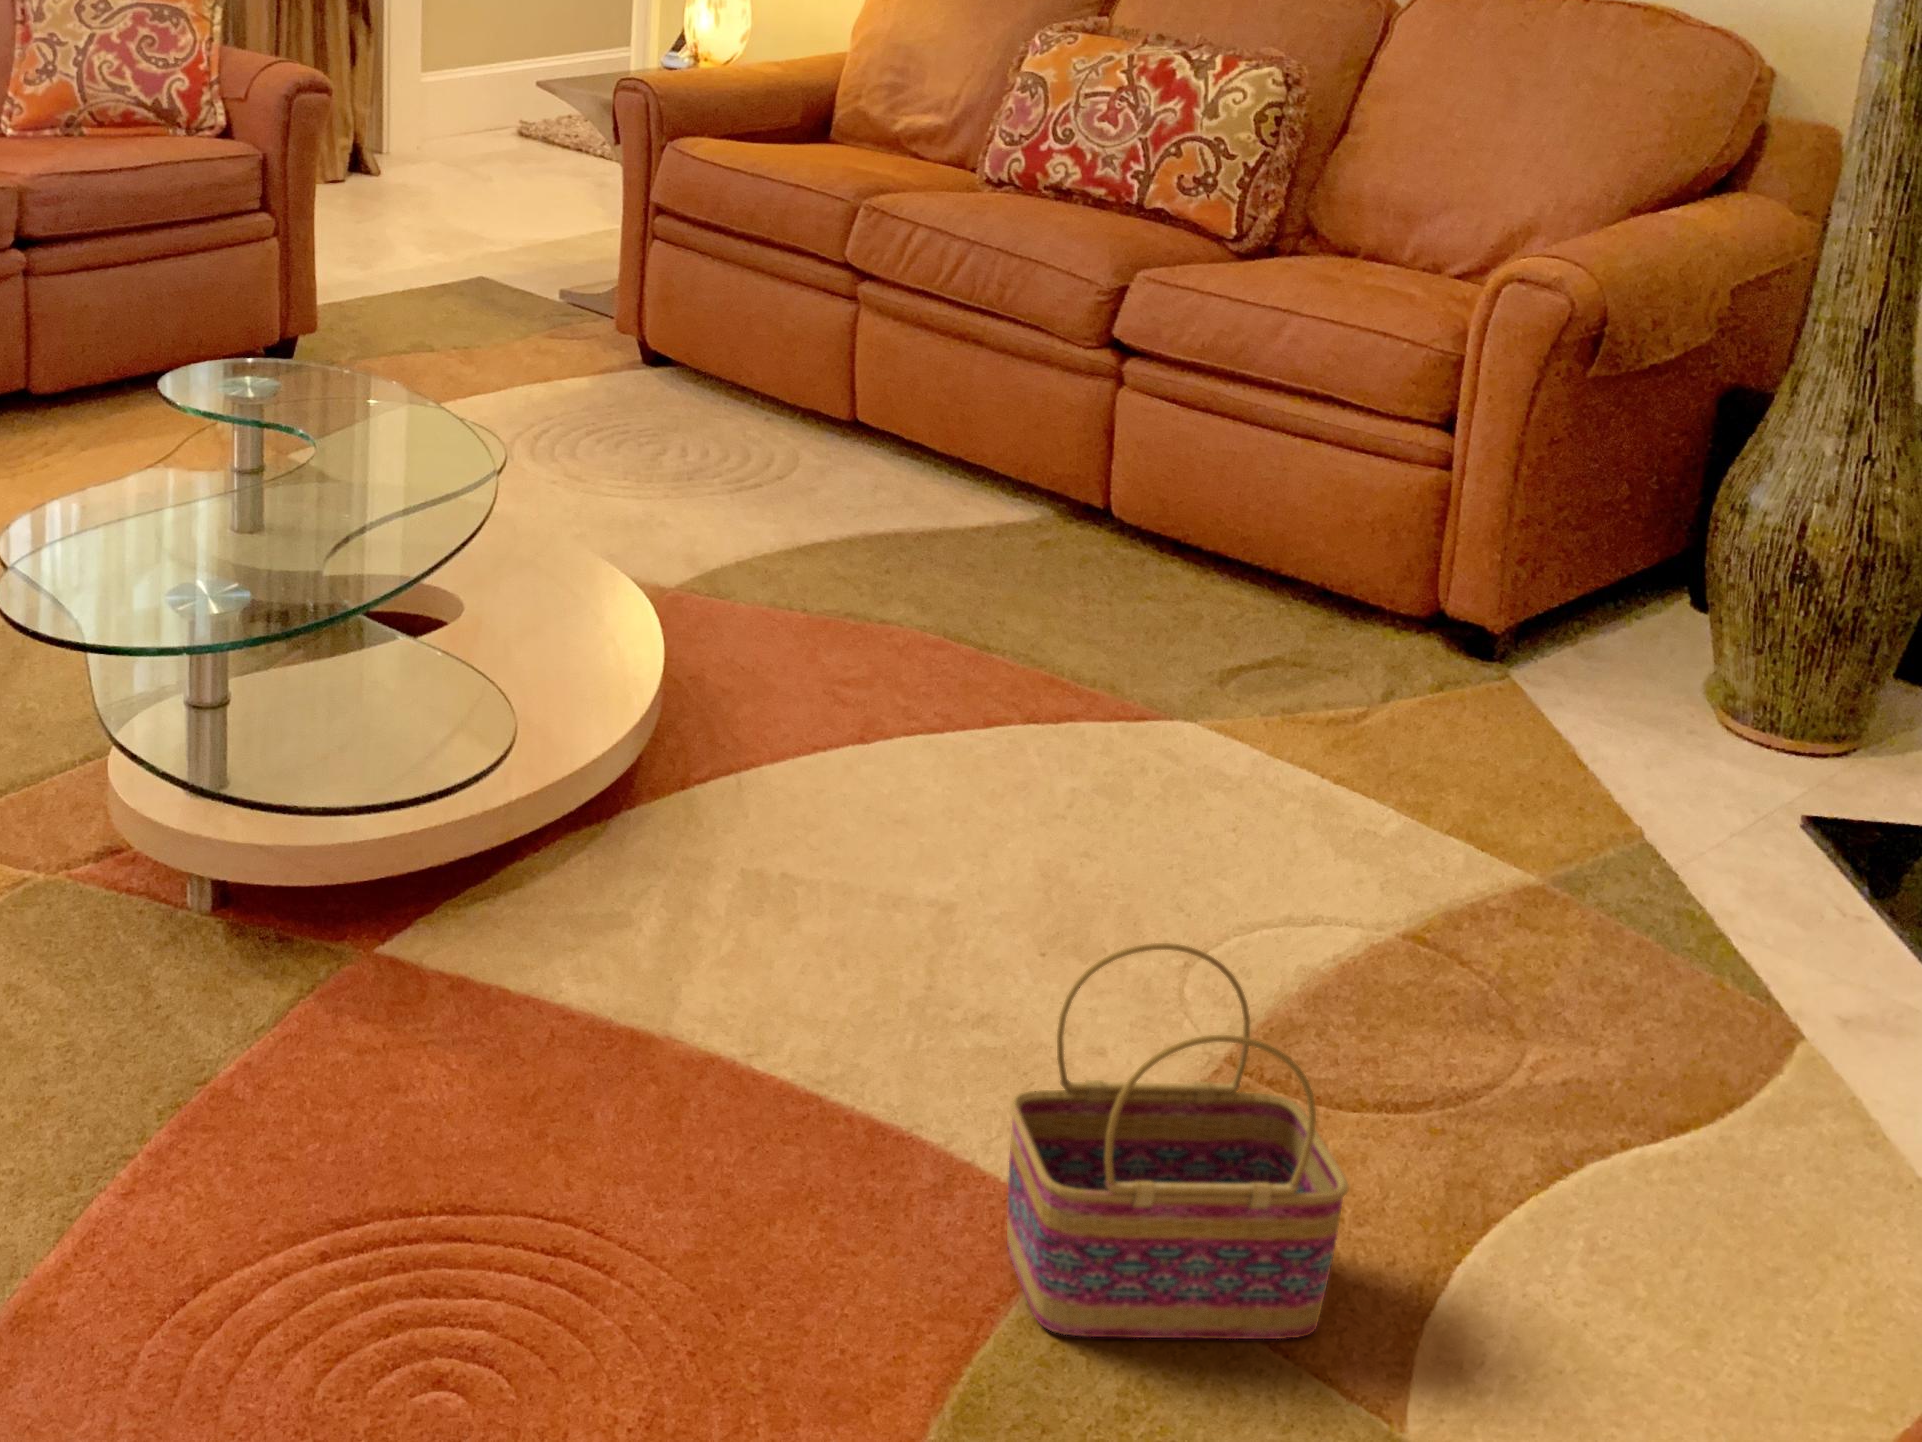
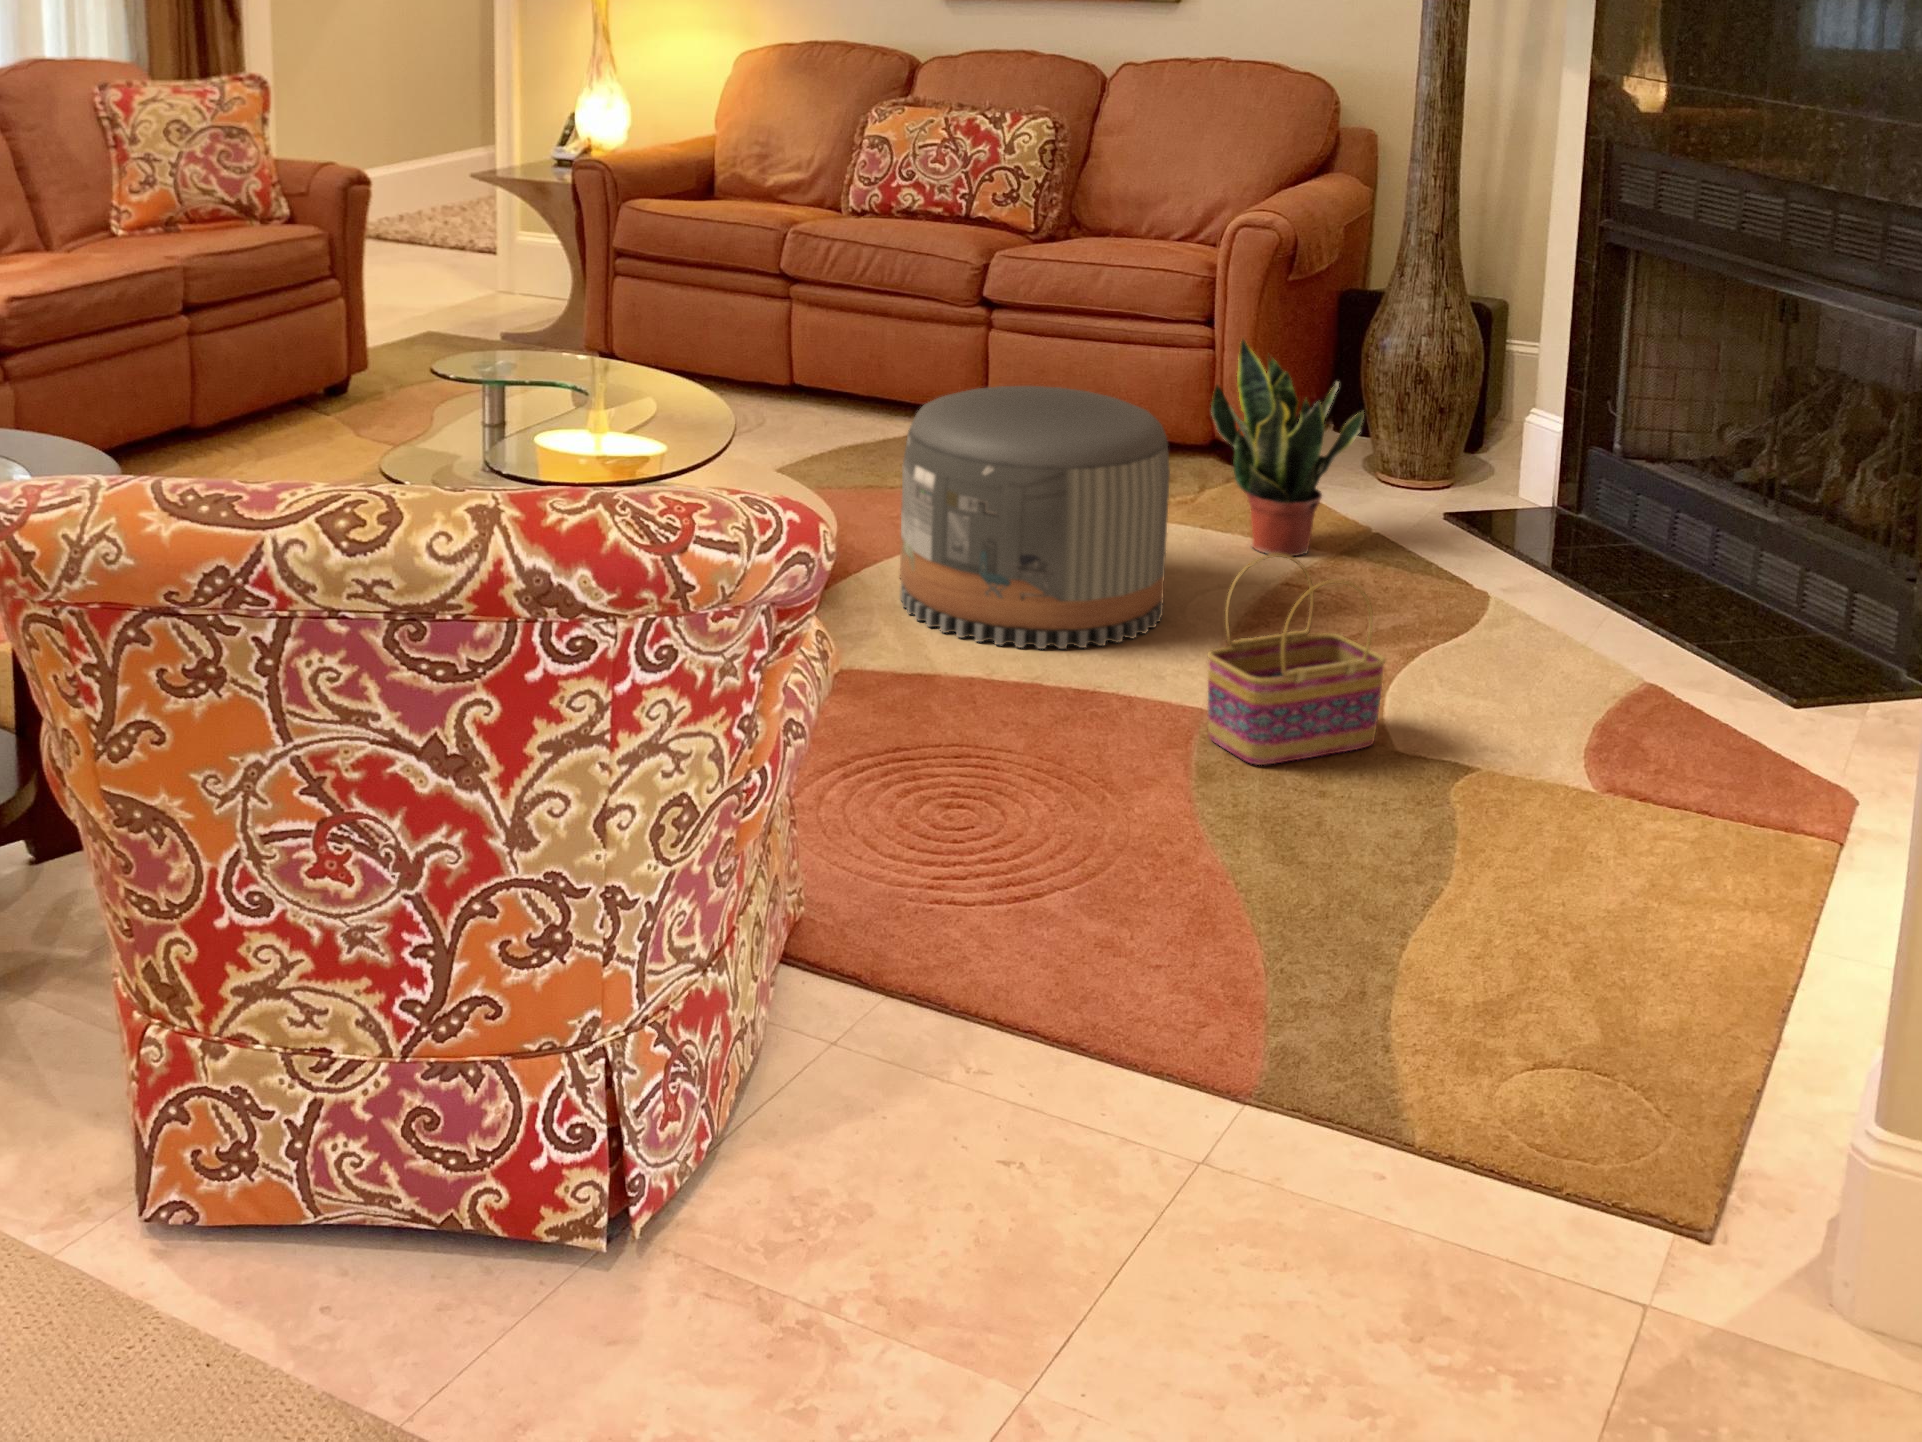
potted plant: none [1337,480,1605,855] -> present [1211,339,1363,556]
pouf: none [712,513,1163,986] -> present [900,386,1170,649]

